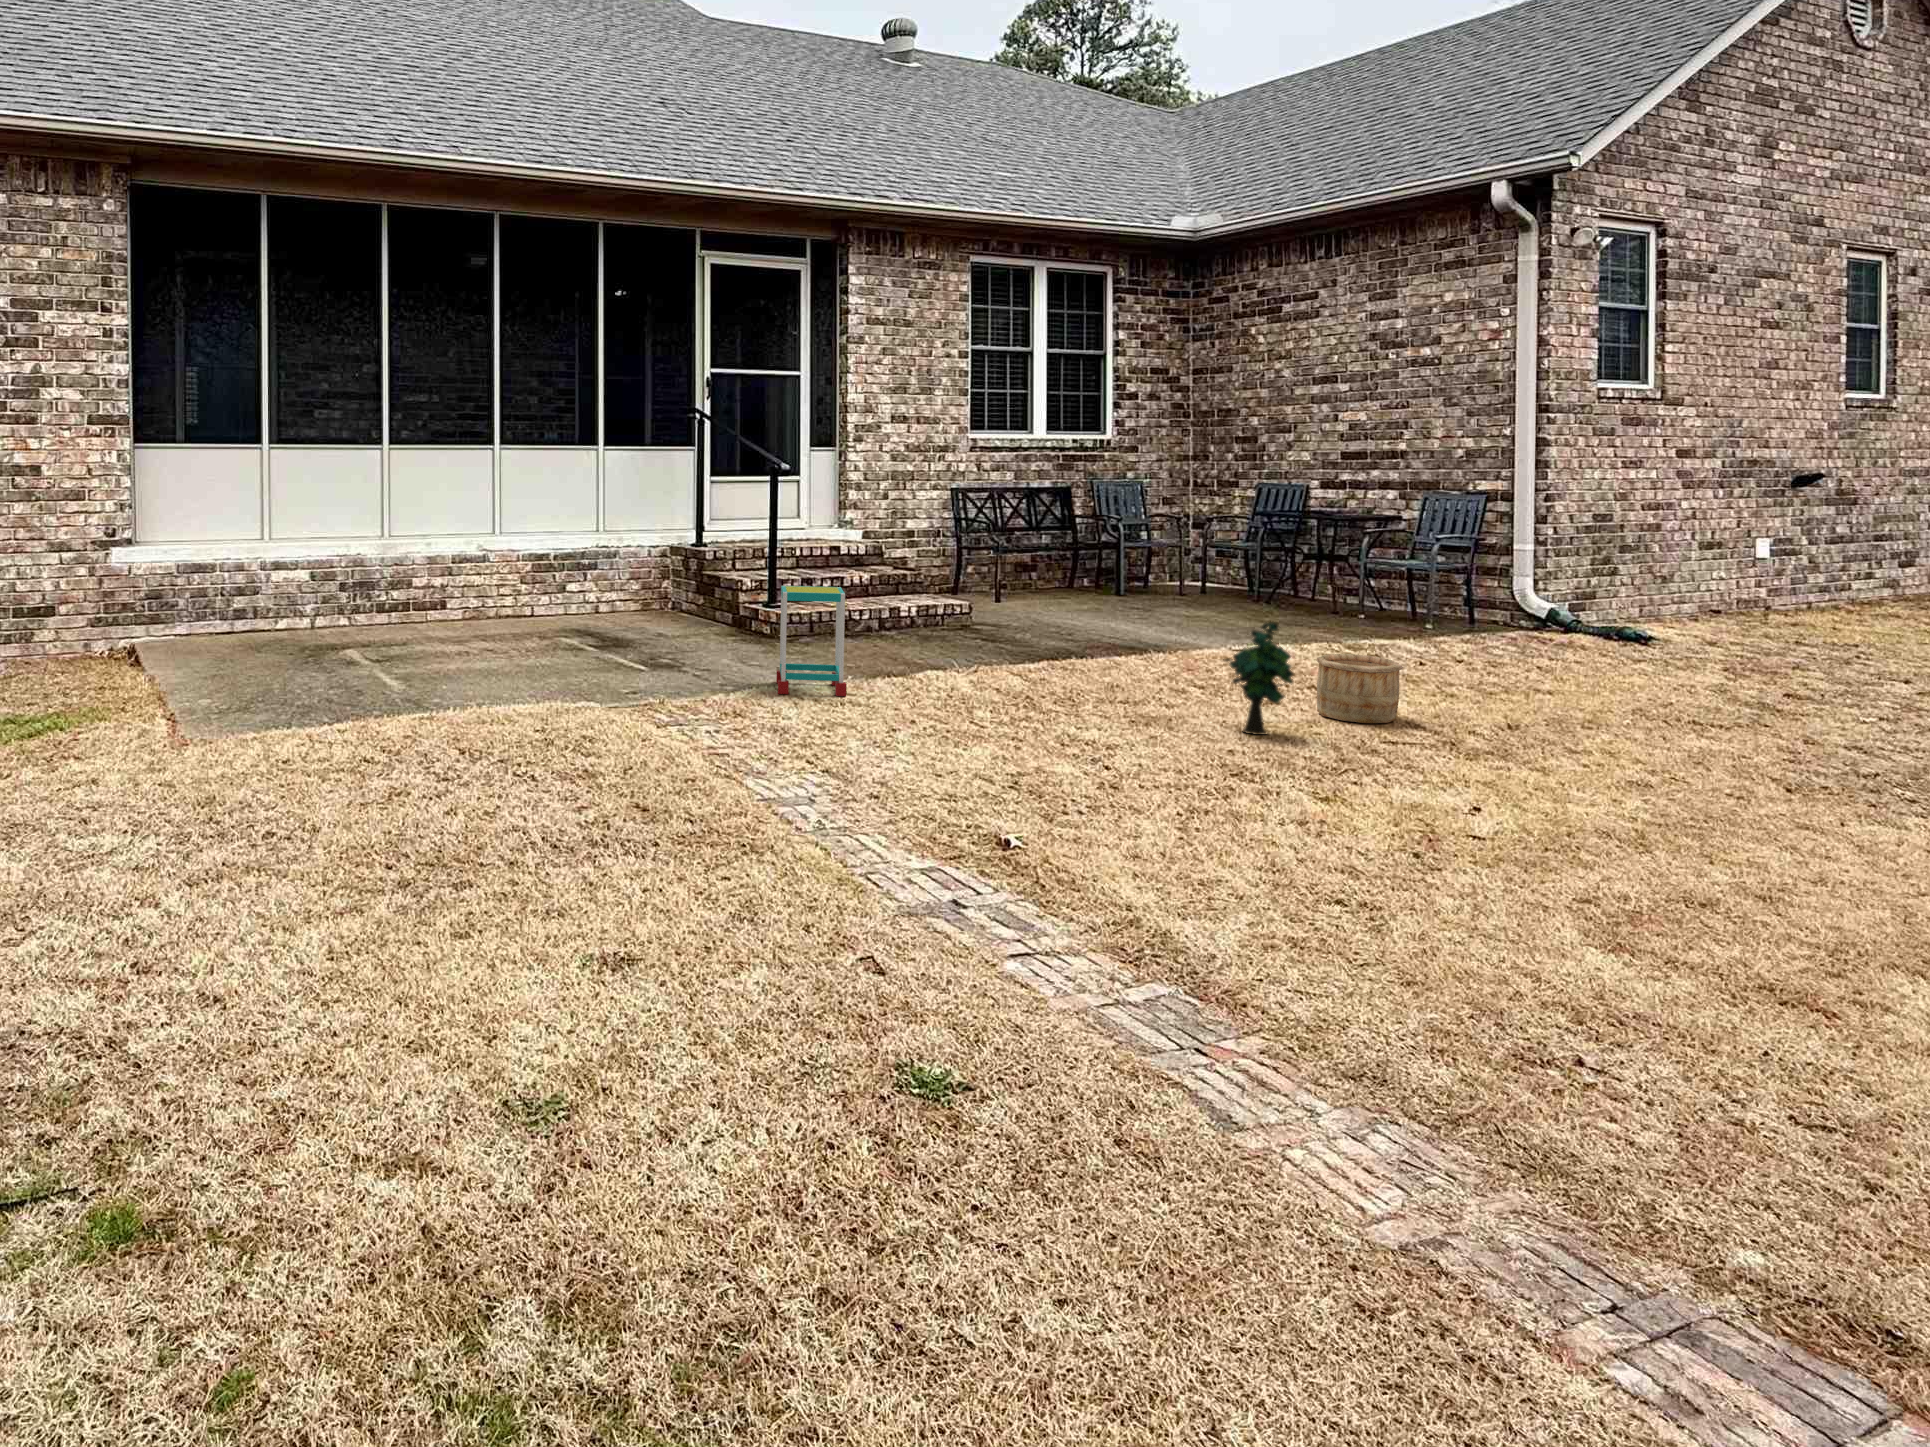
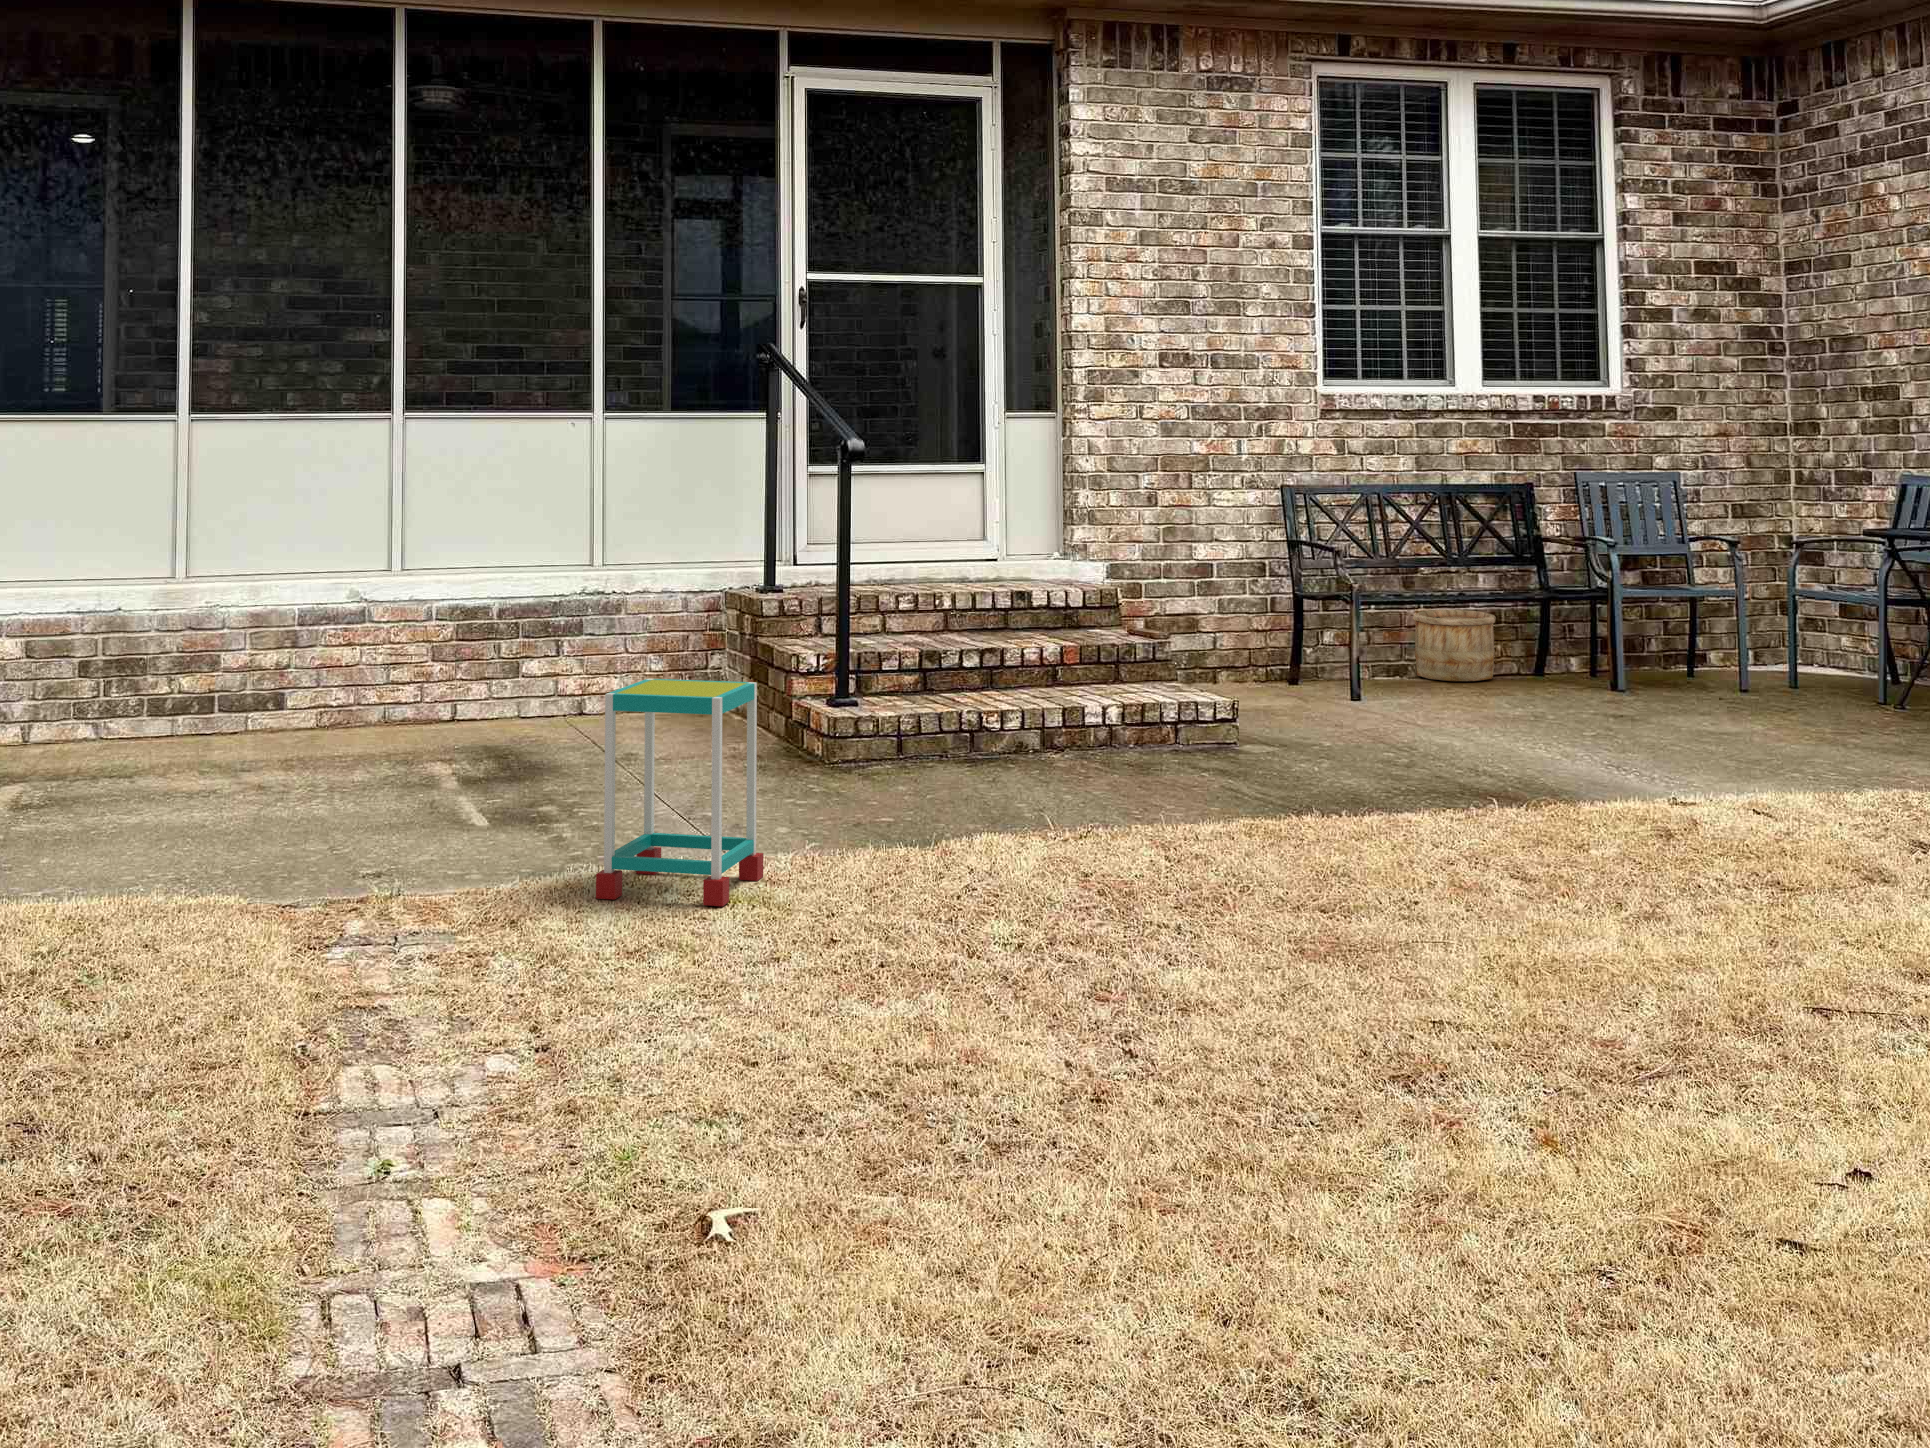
decorative plant: present [1225,622,1294,735] -> none [1399,773,1551,1026]
wooden bucket: present [1316,654,1403,723] -> present [1413,610,1496,681]

